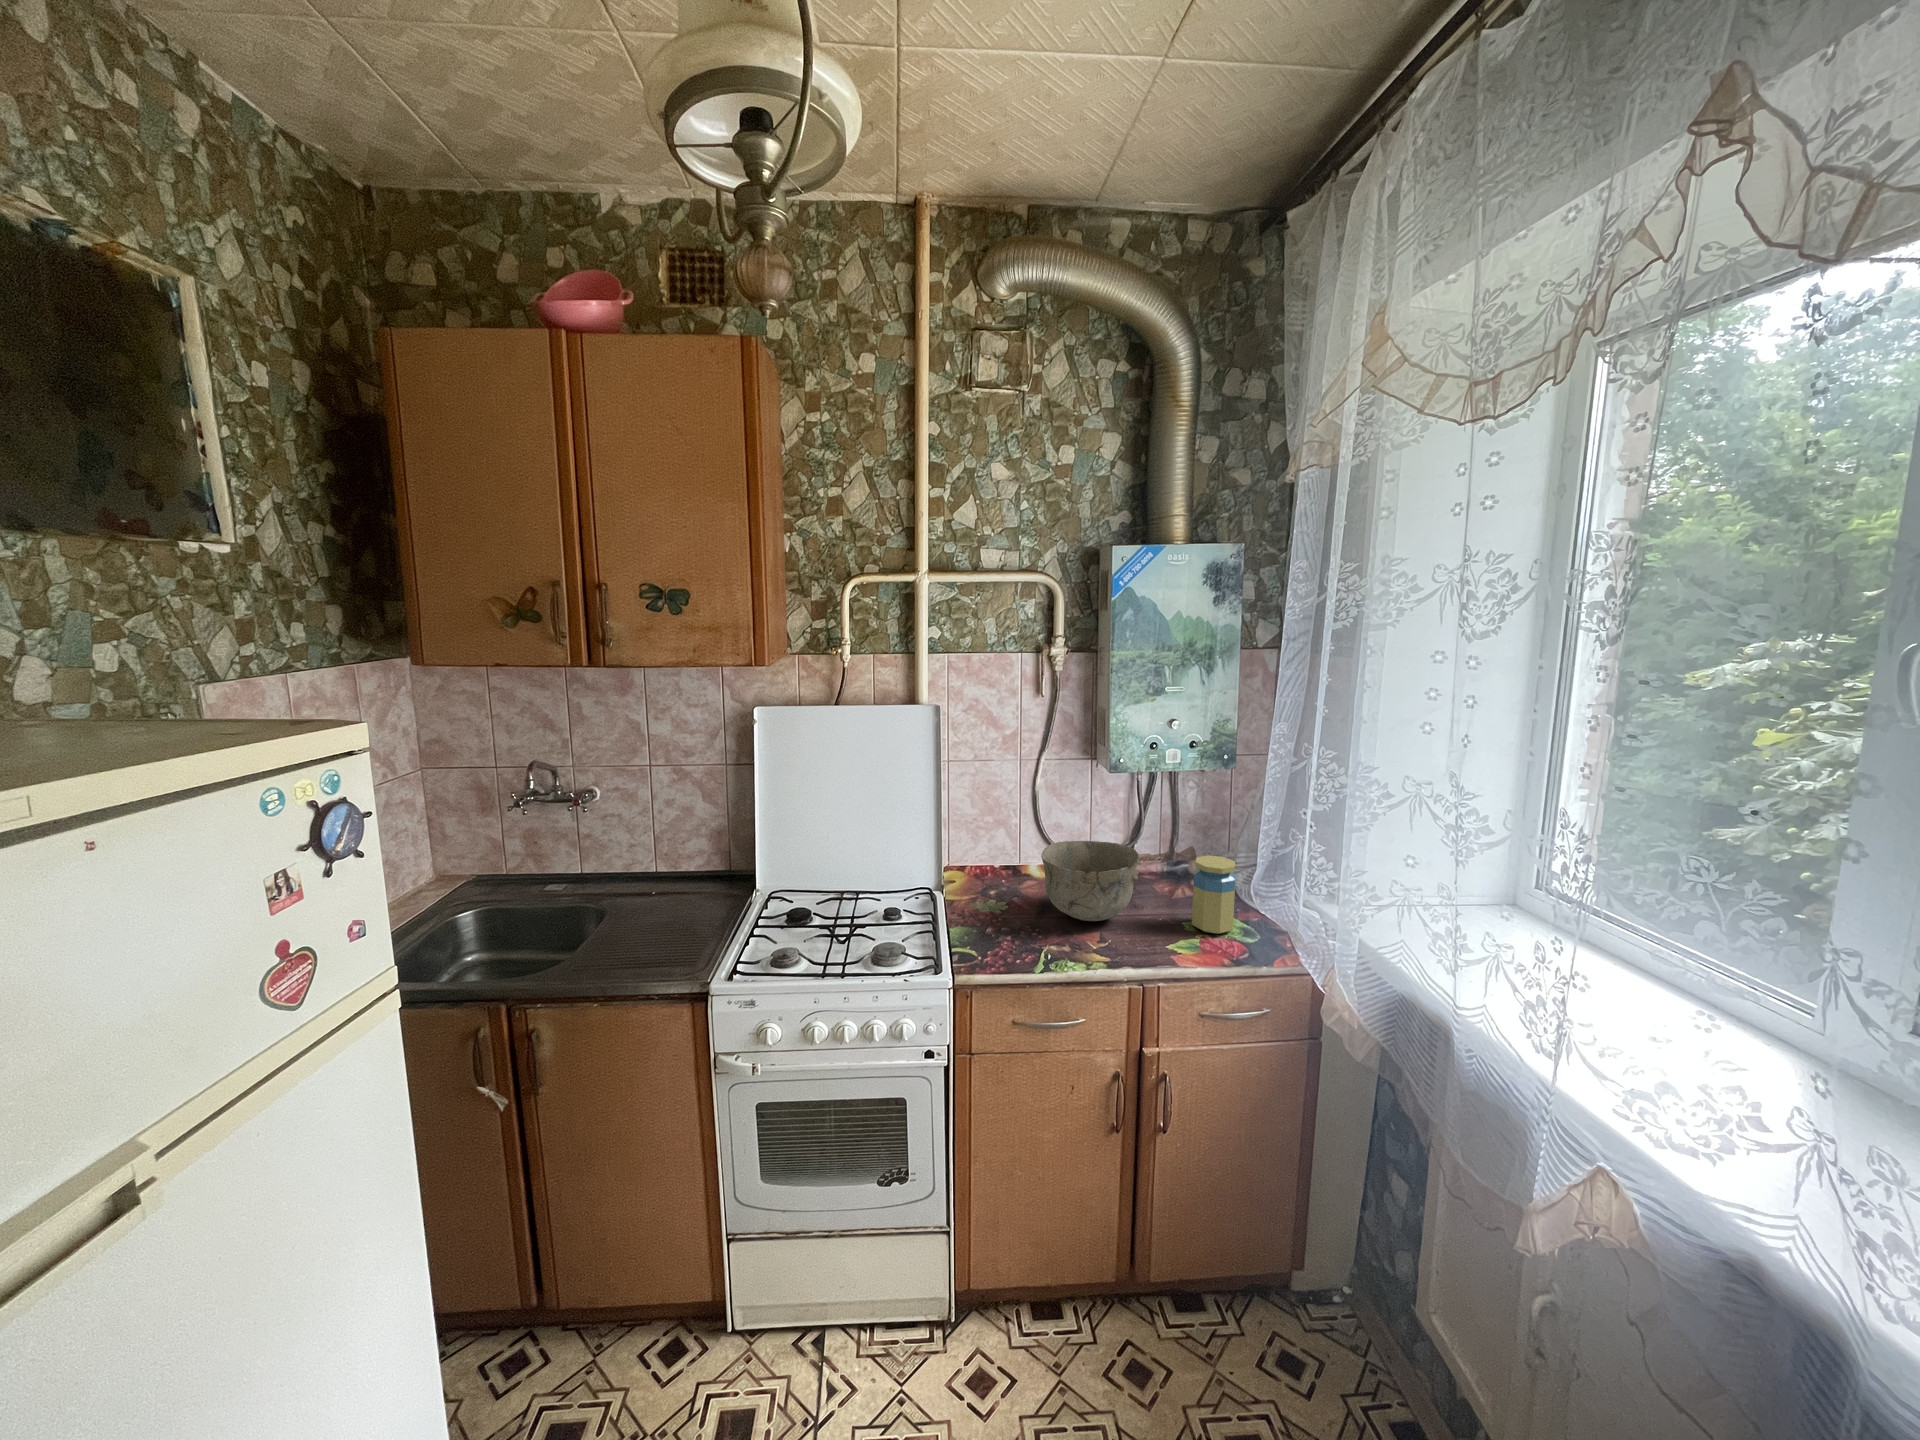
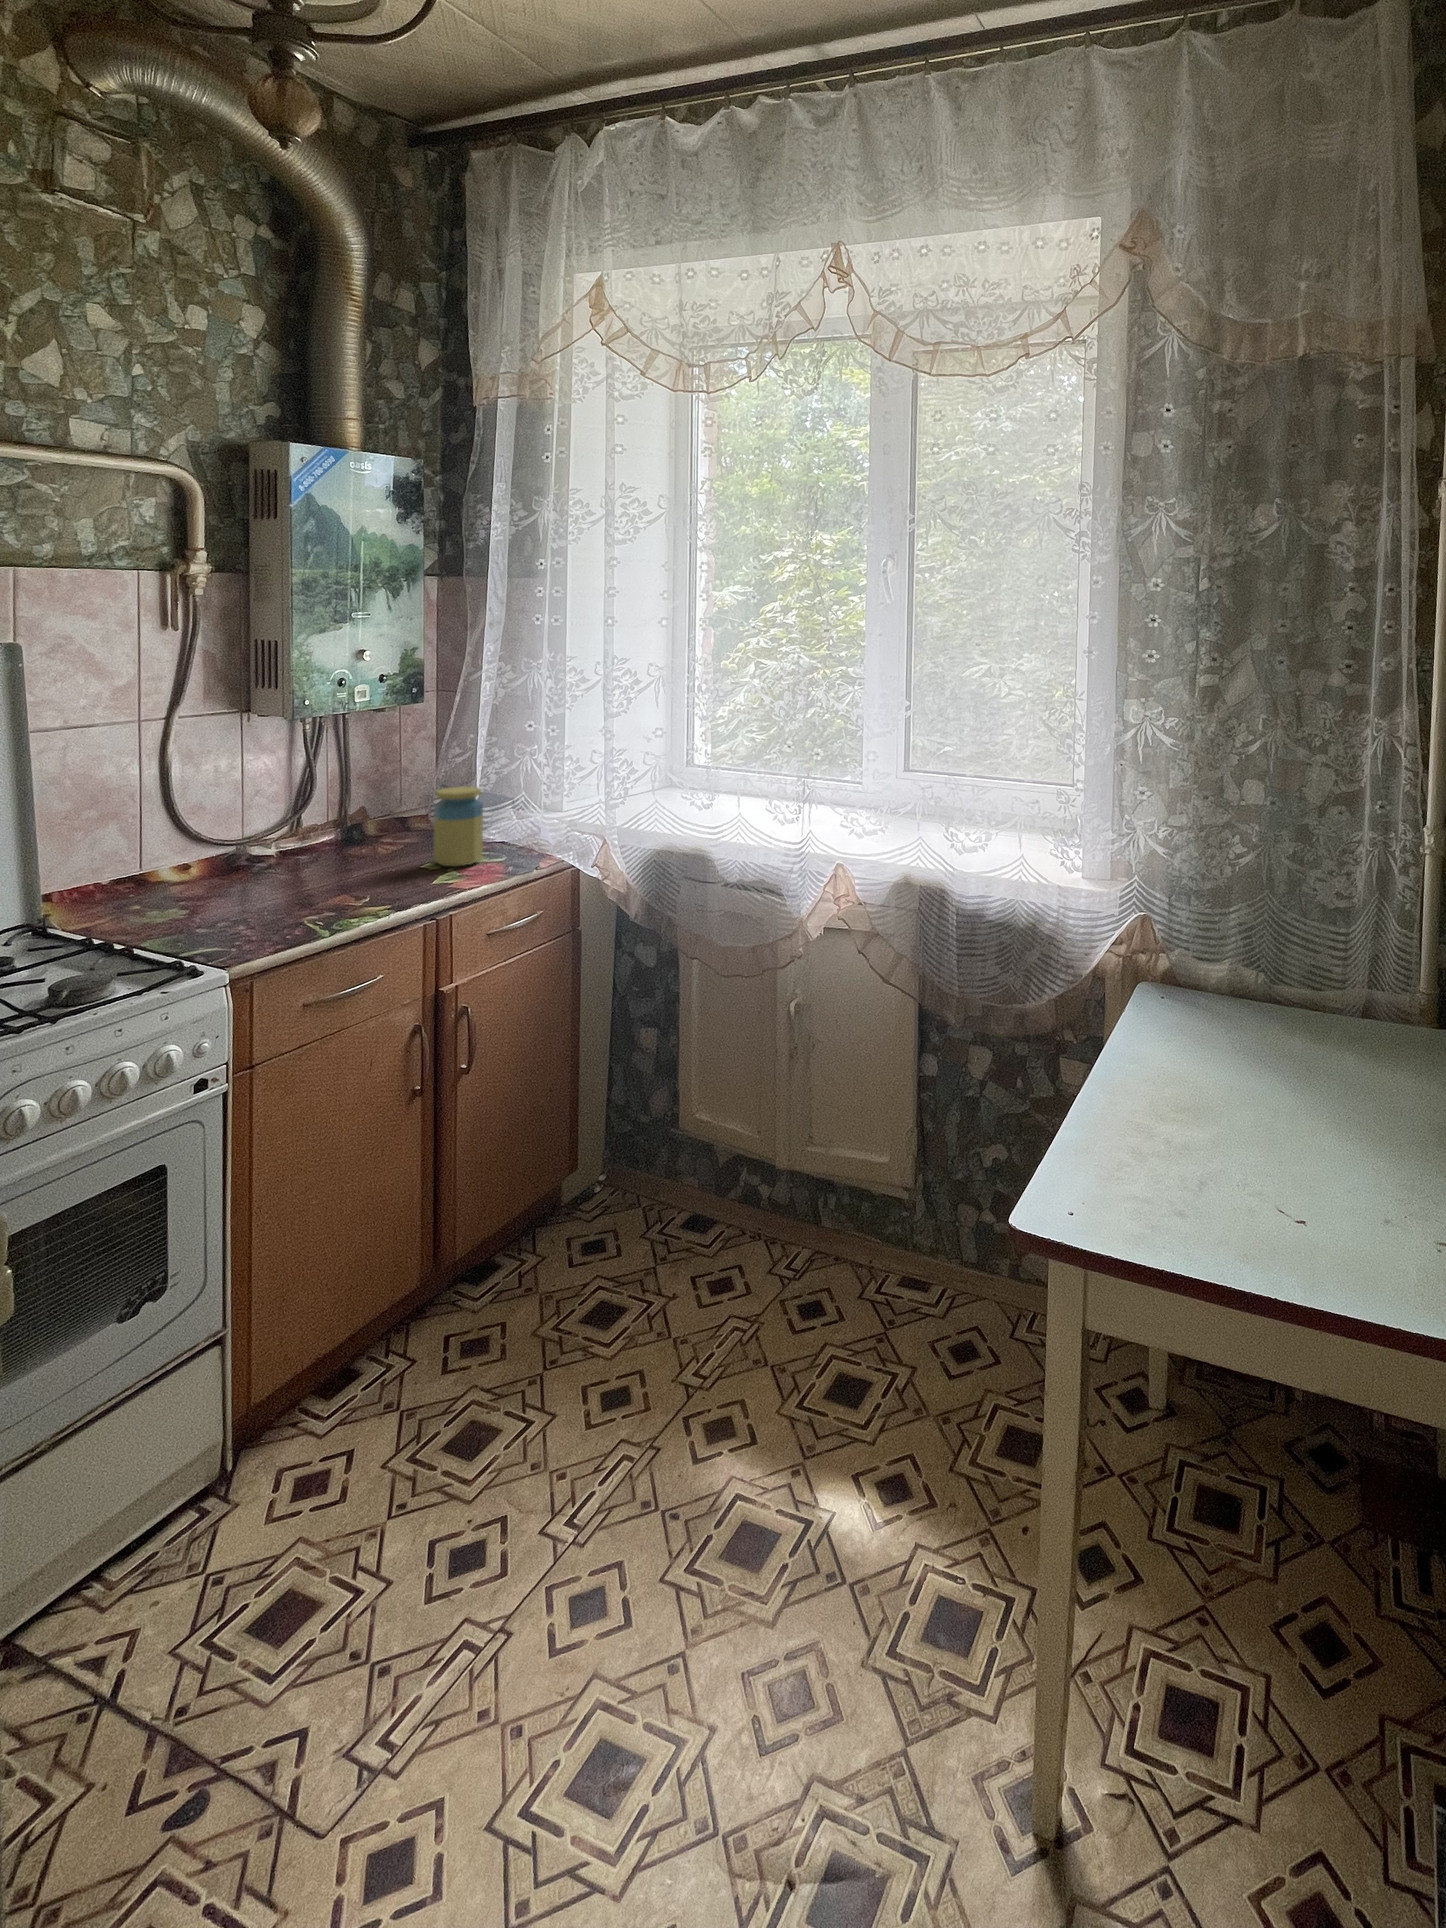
bowl: present [1041,841,1139,921] -> none [244,797,380,891]

